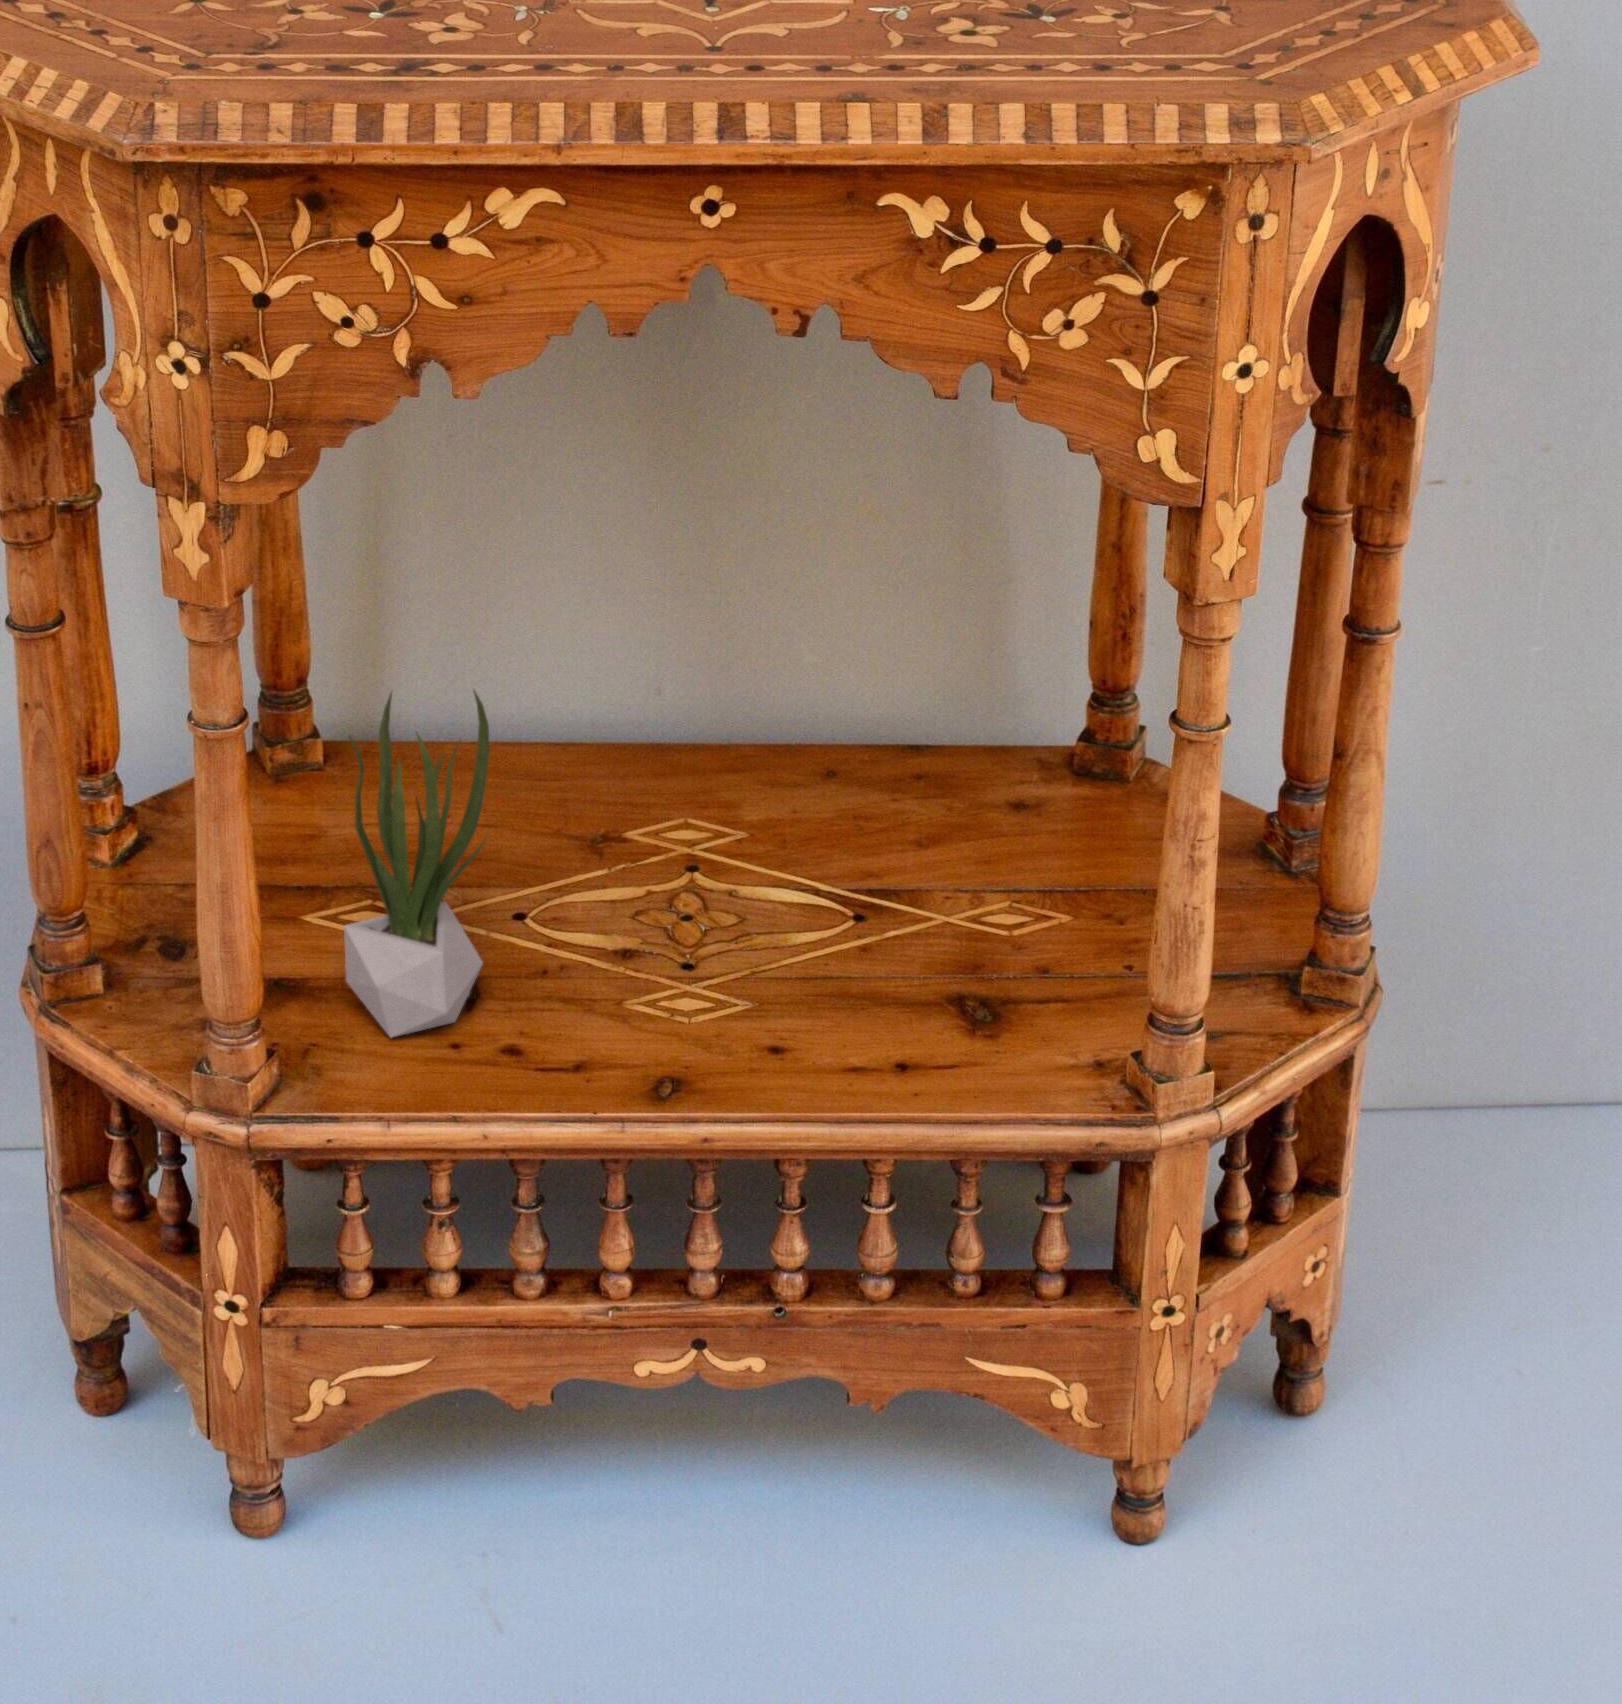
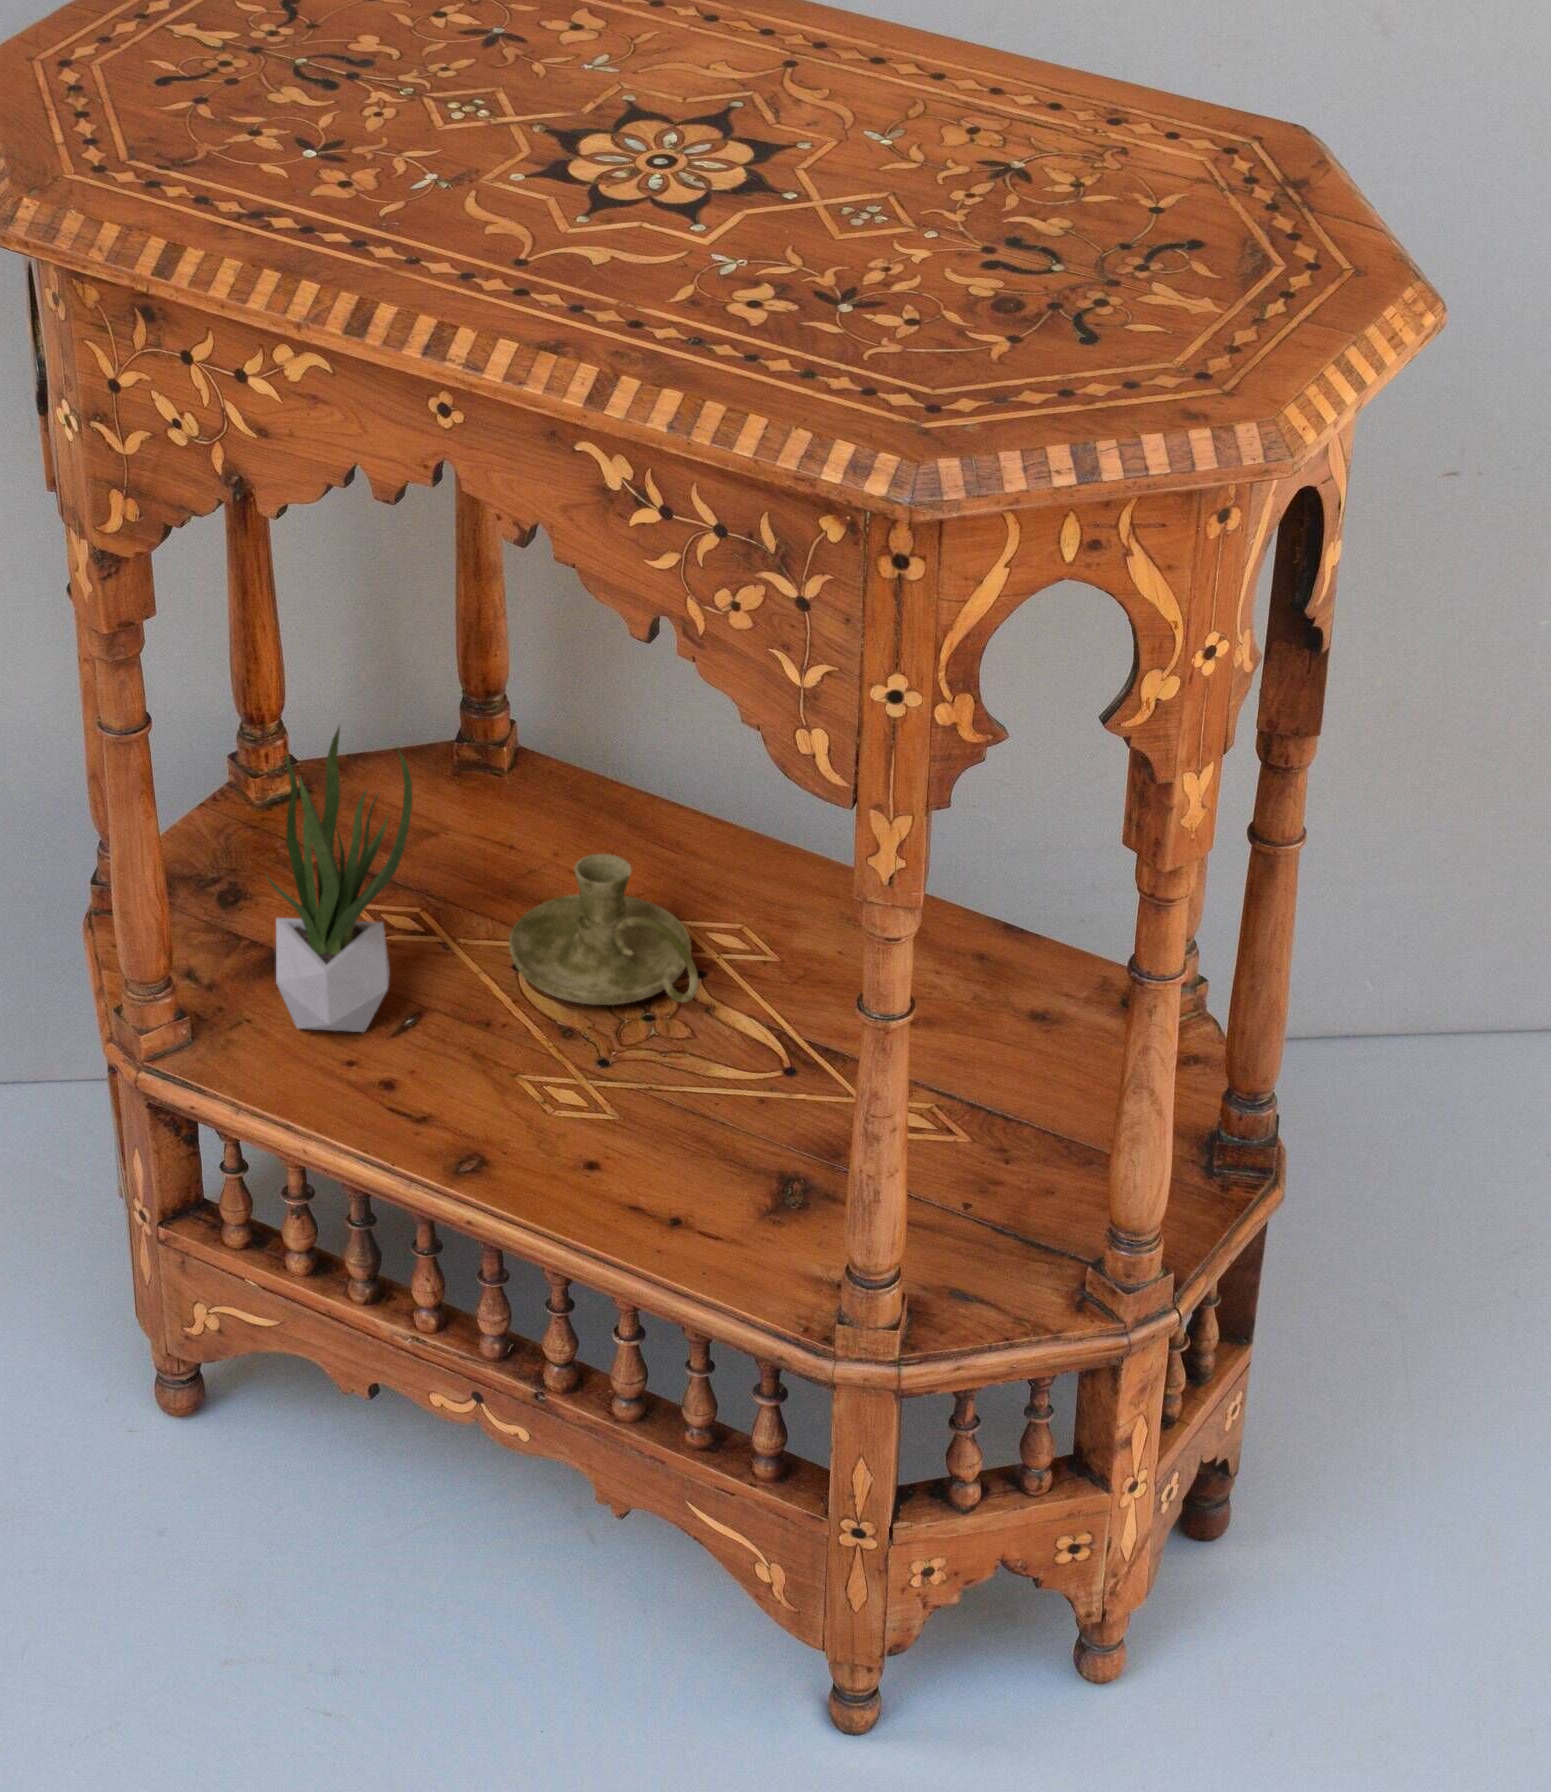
candle holder: none [520,787,748,937] -> present [509,854,698,1005]

